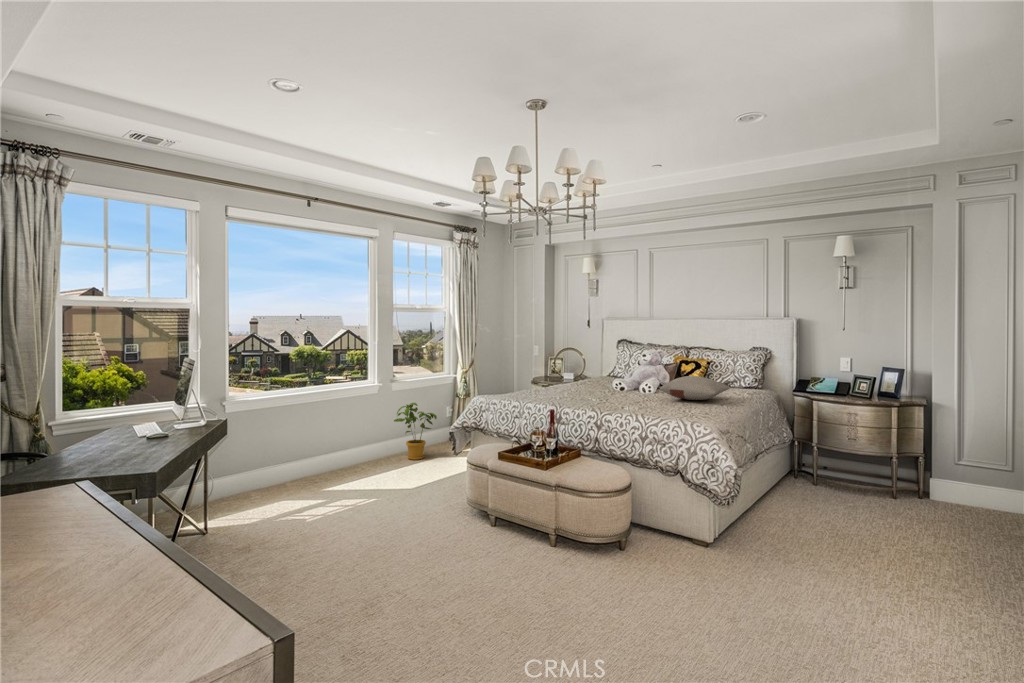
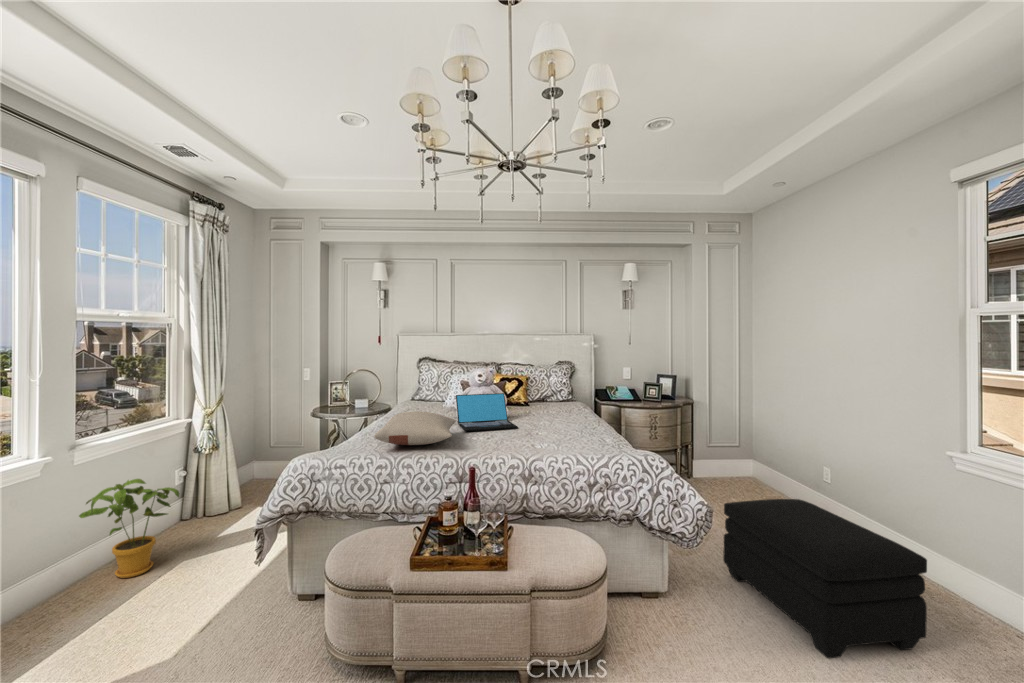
laptop: none [595,369,646,399] -> present [456,393,518,432]
pillow: present [660,376,730,400] -> present [374,412,456,445]
ottoman: none [784,486,913,634] -> present [723,499,927,658]

